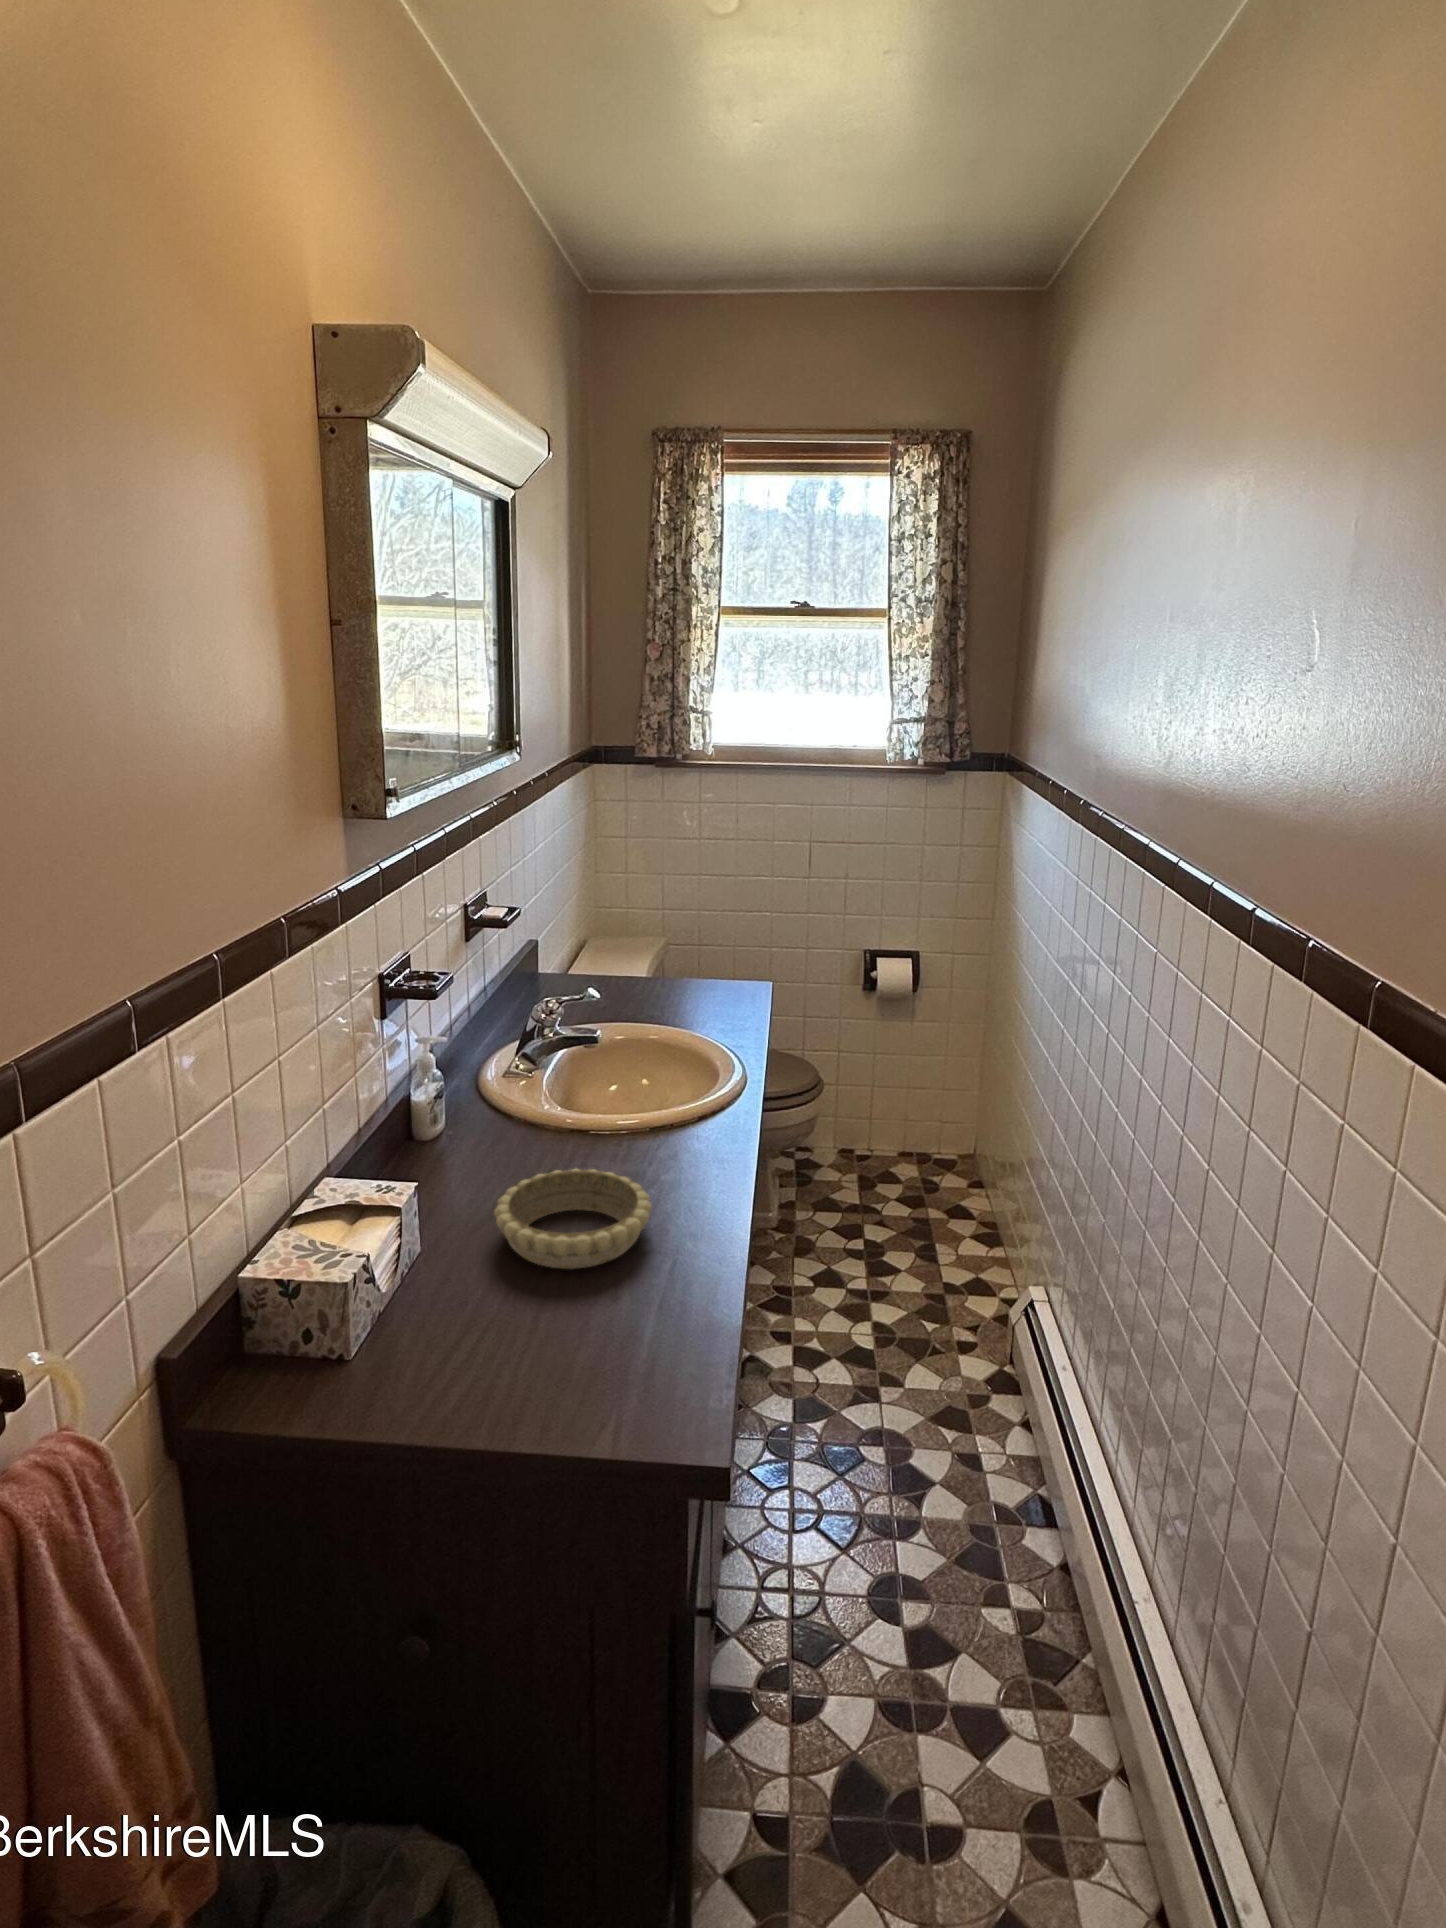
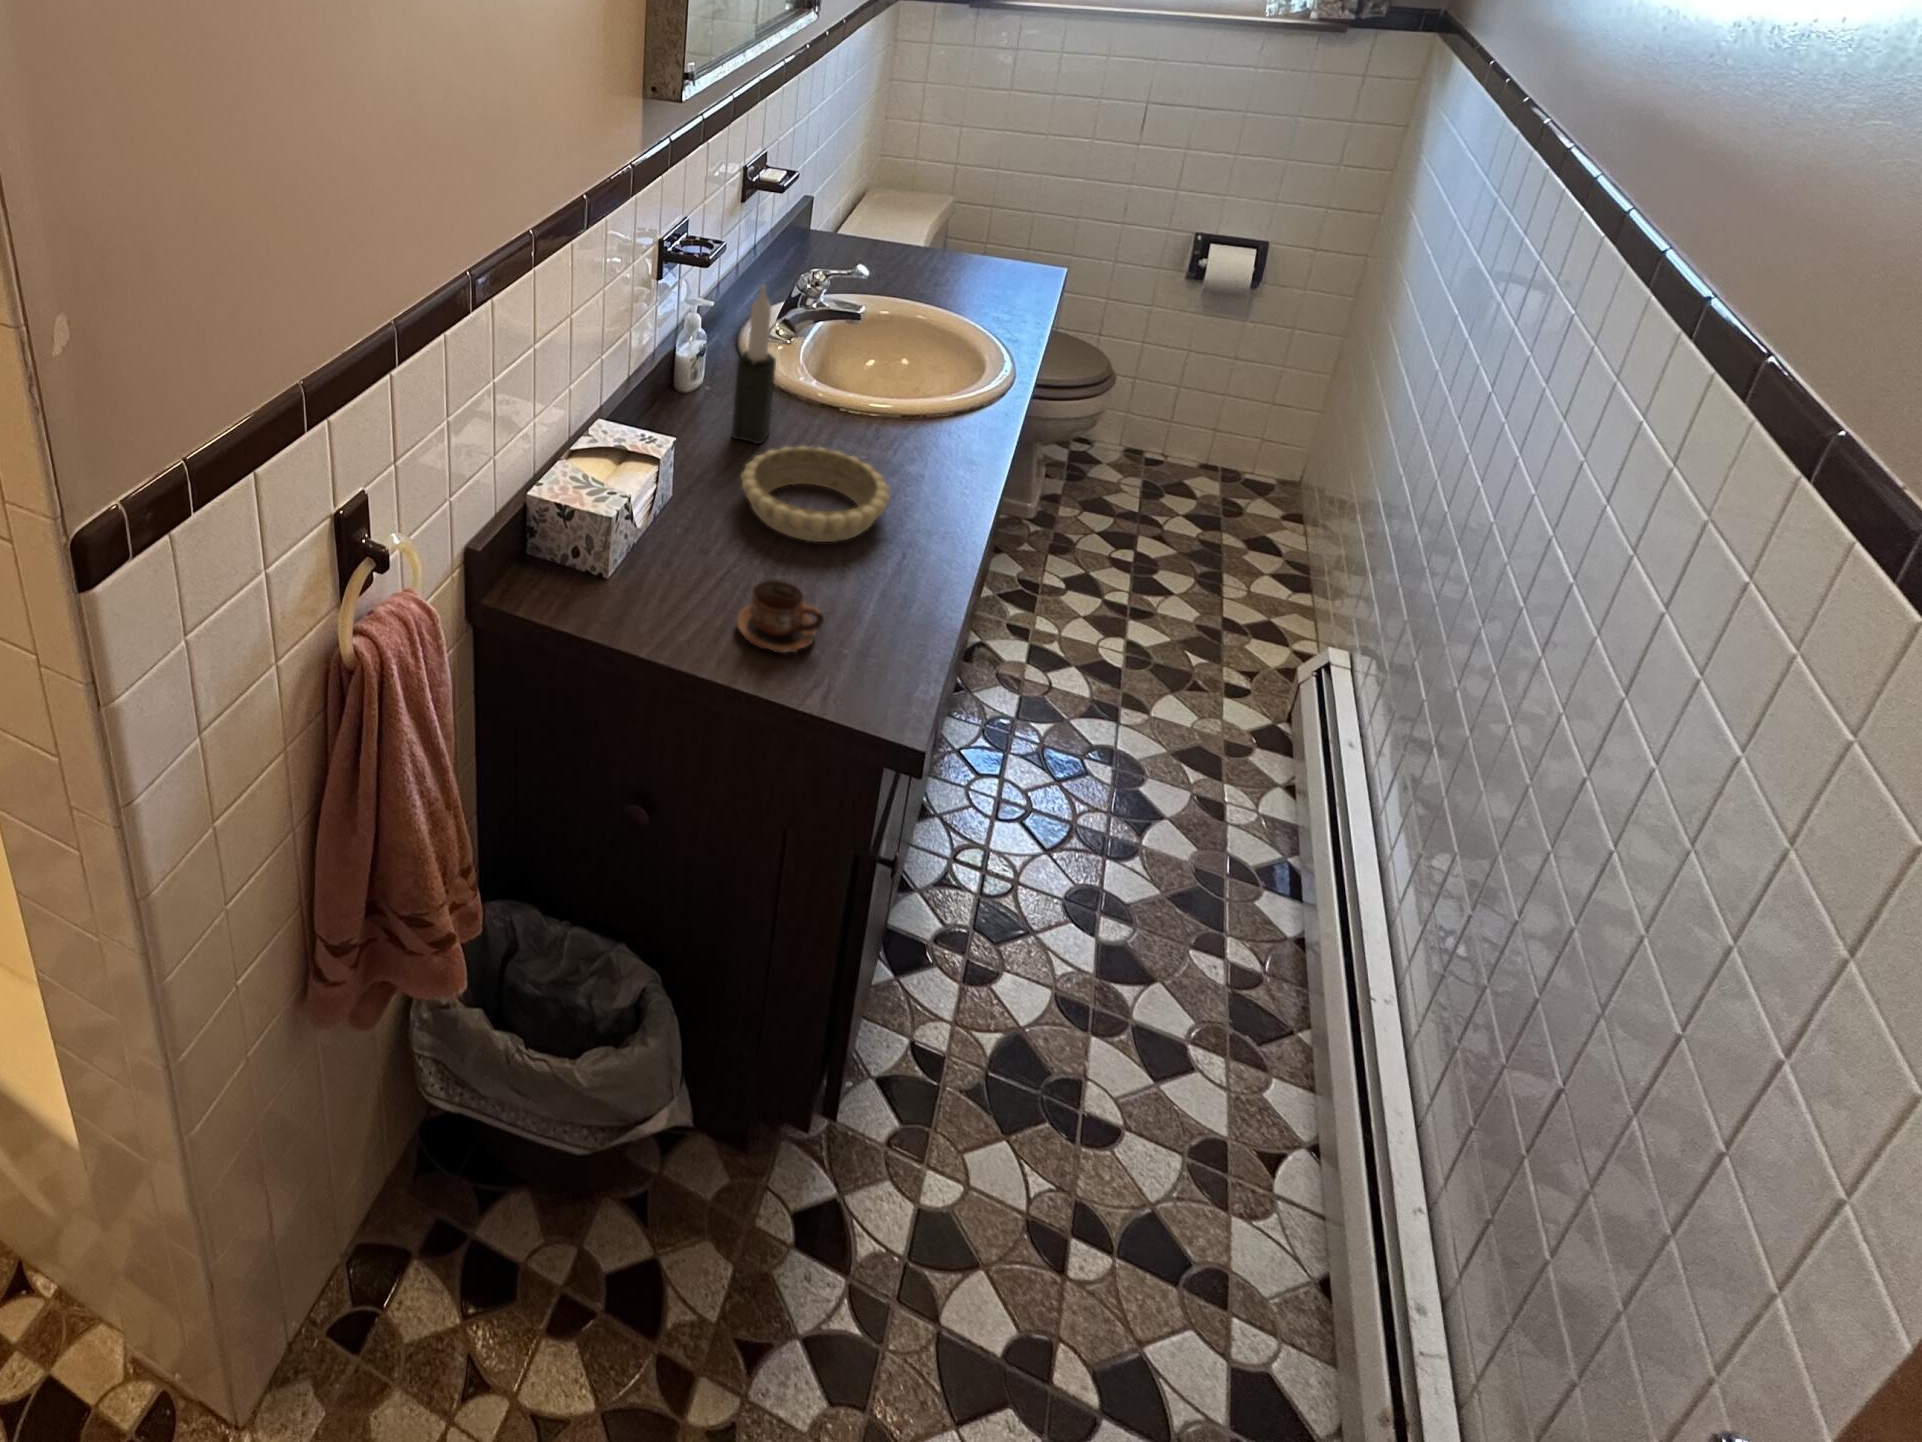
candle: none [477,1006,520,1179] -> present [731,285,776,444]
cup: none [507,1315,603,1399] -> present [736,580,824,653]

